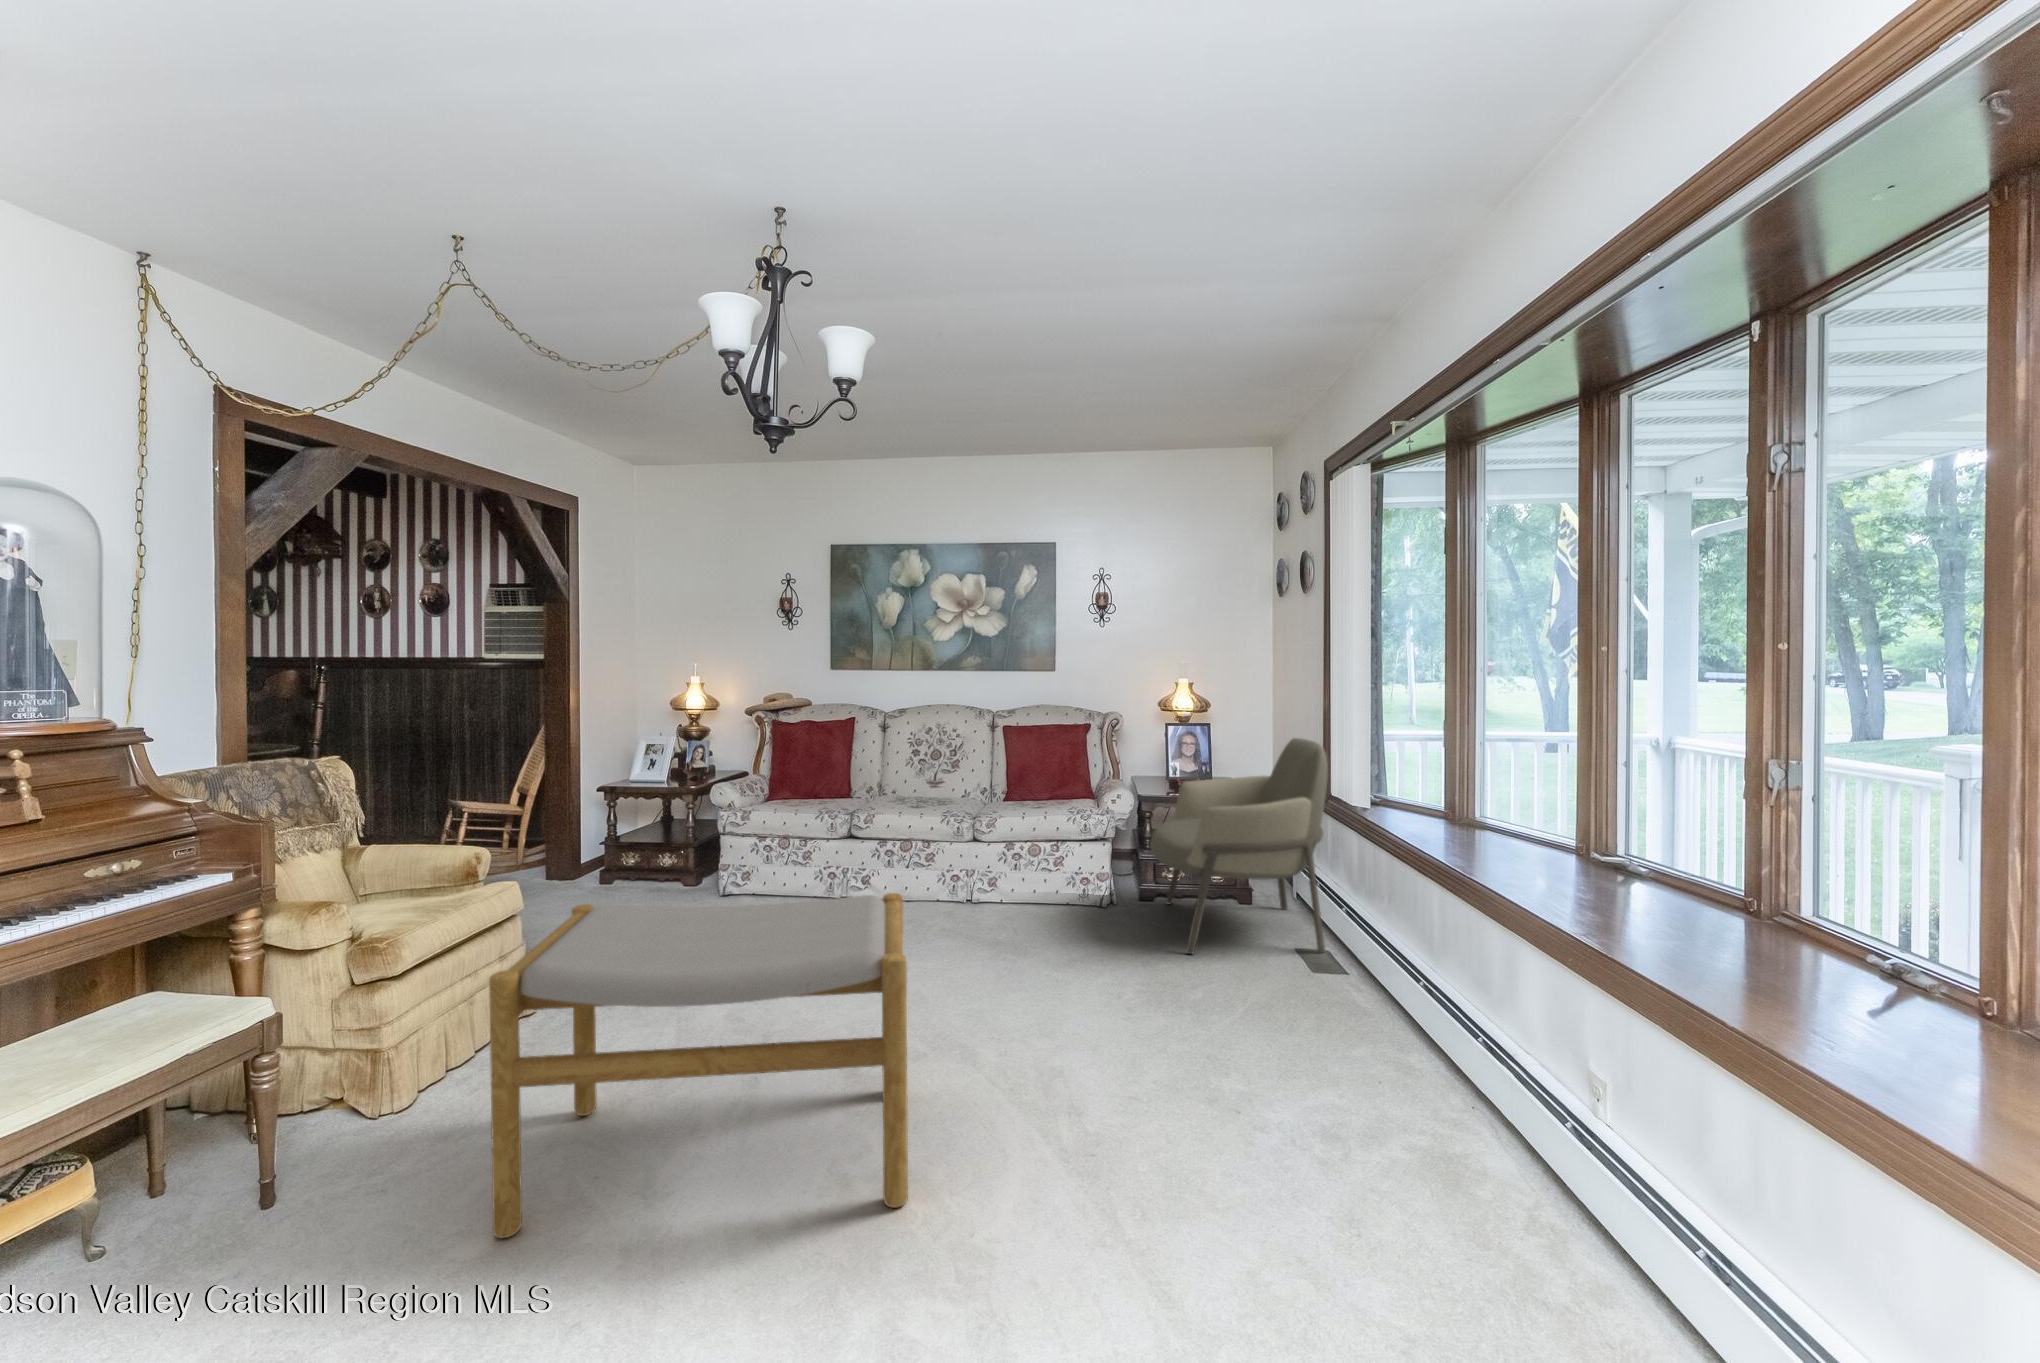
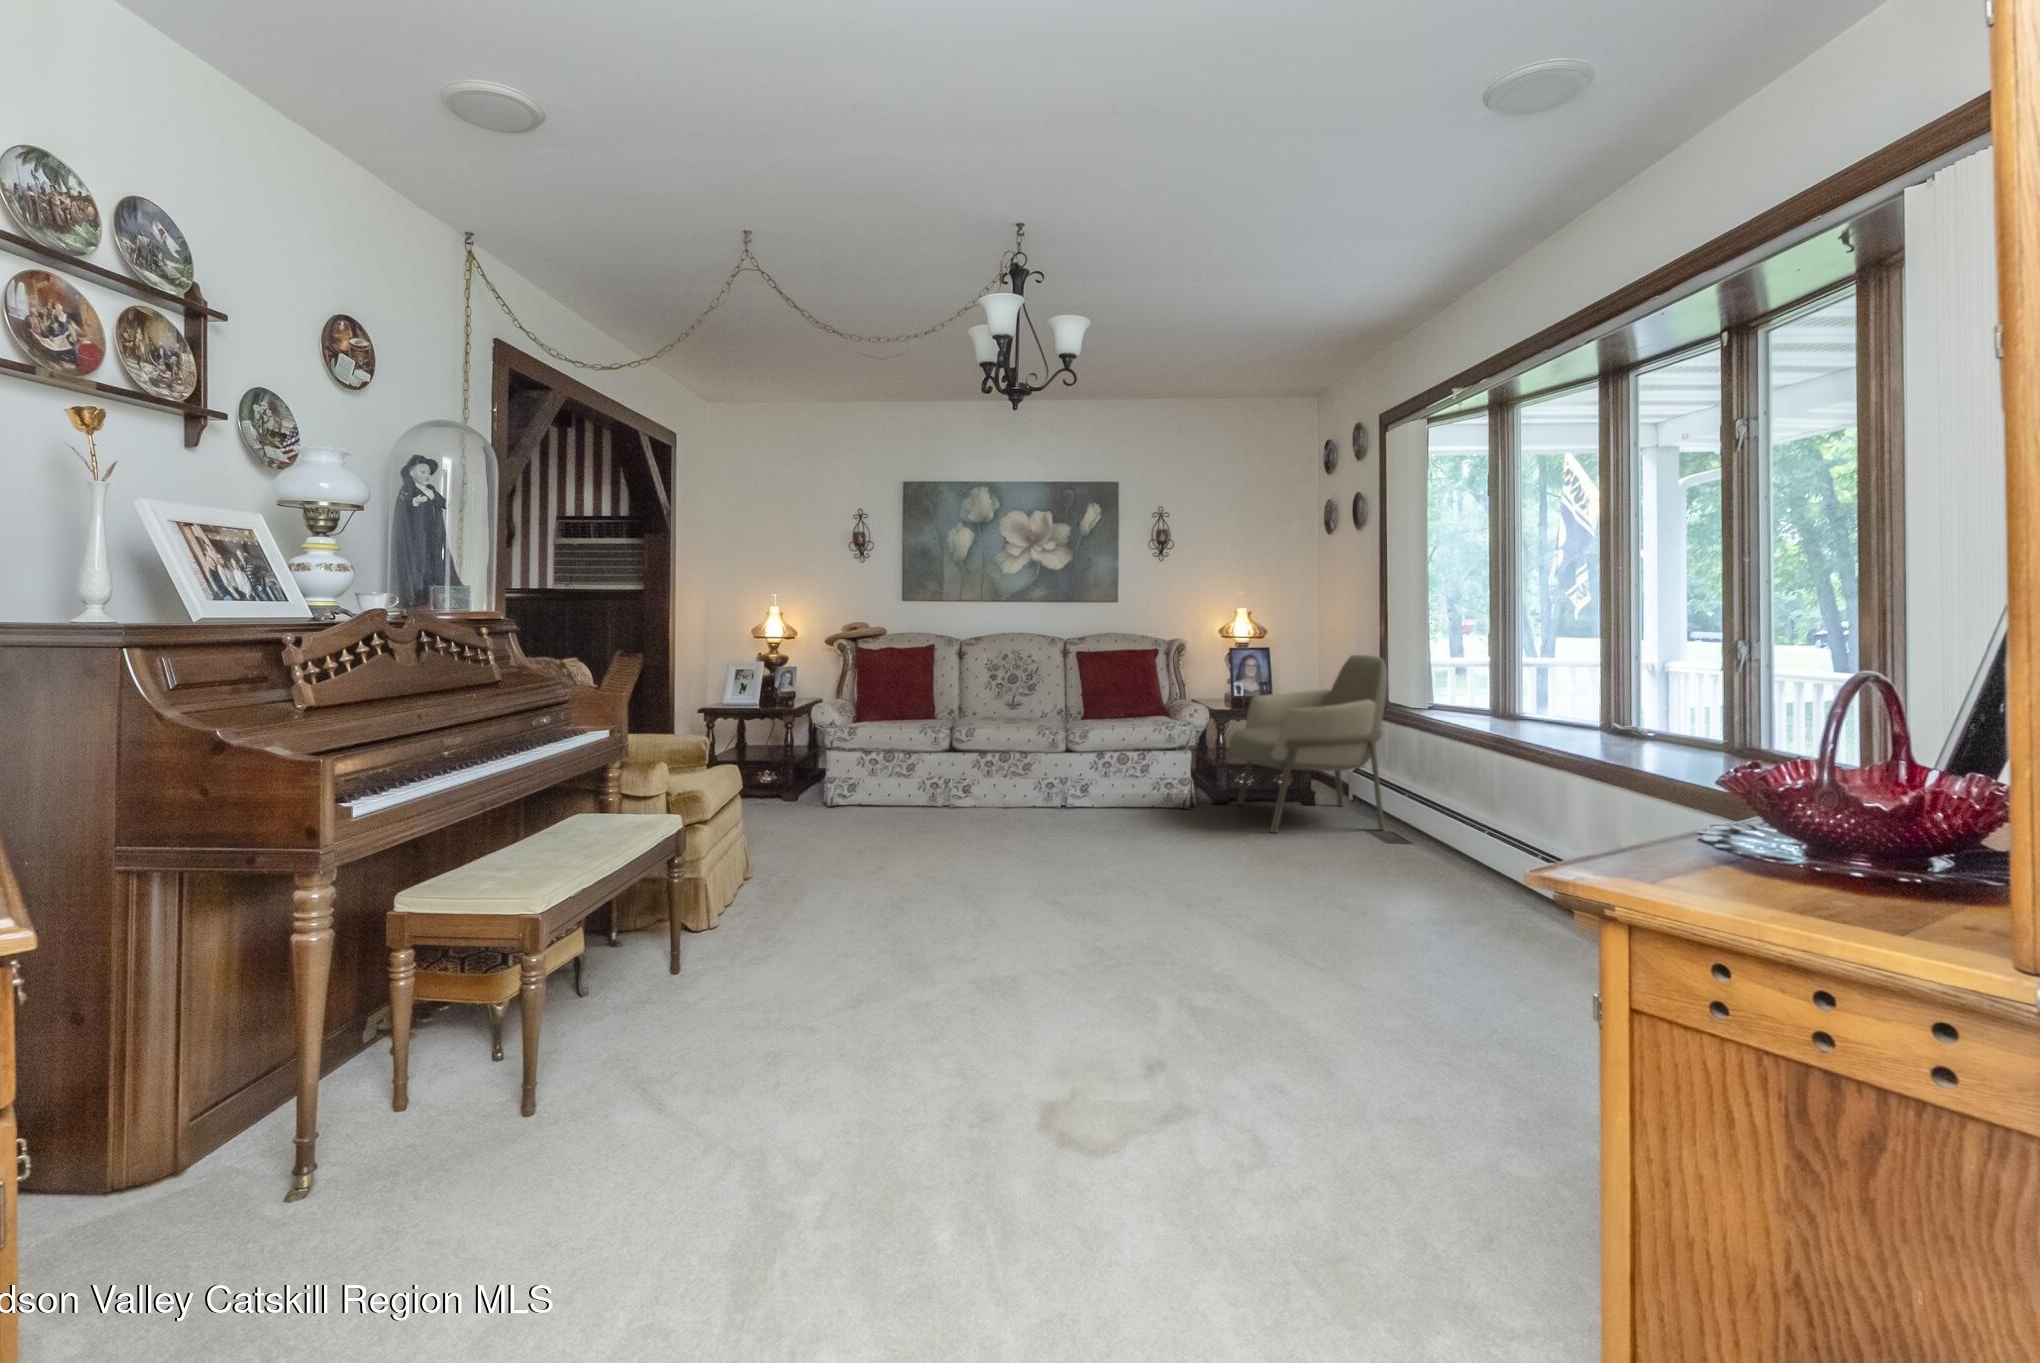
footstool: present [489,893,908,1238] -> none [853,753,1143,971]

